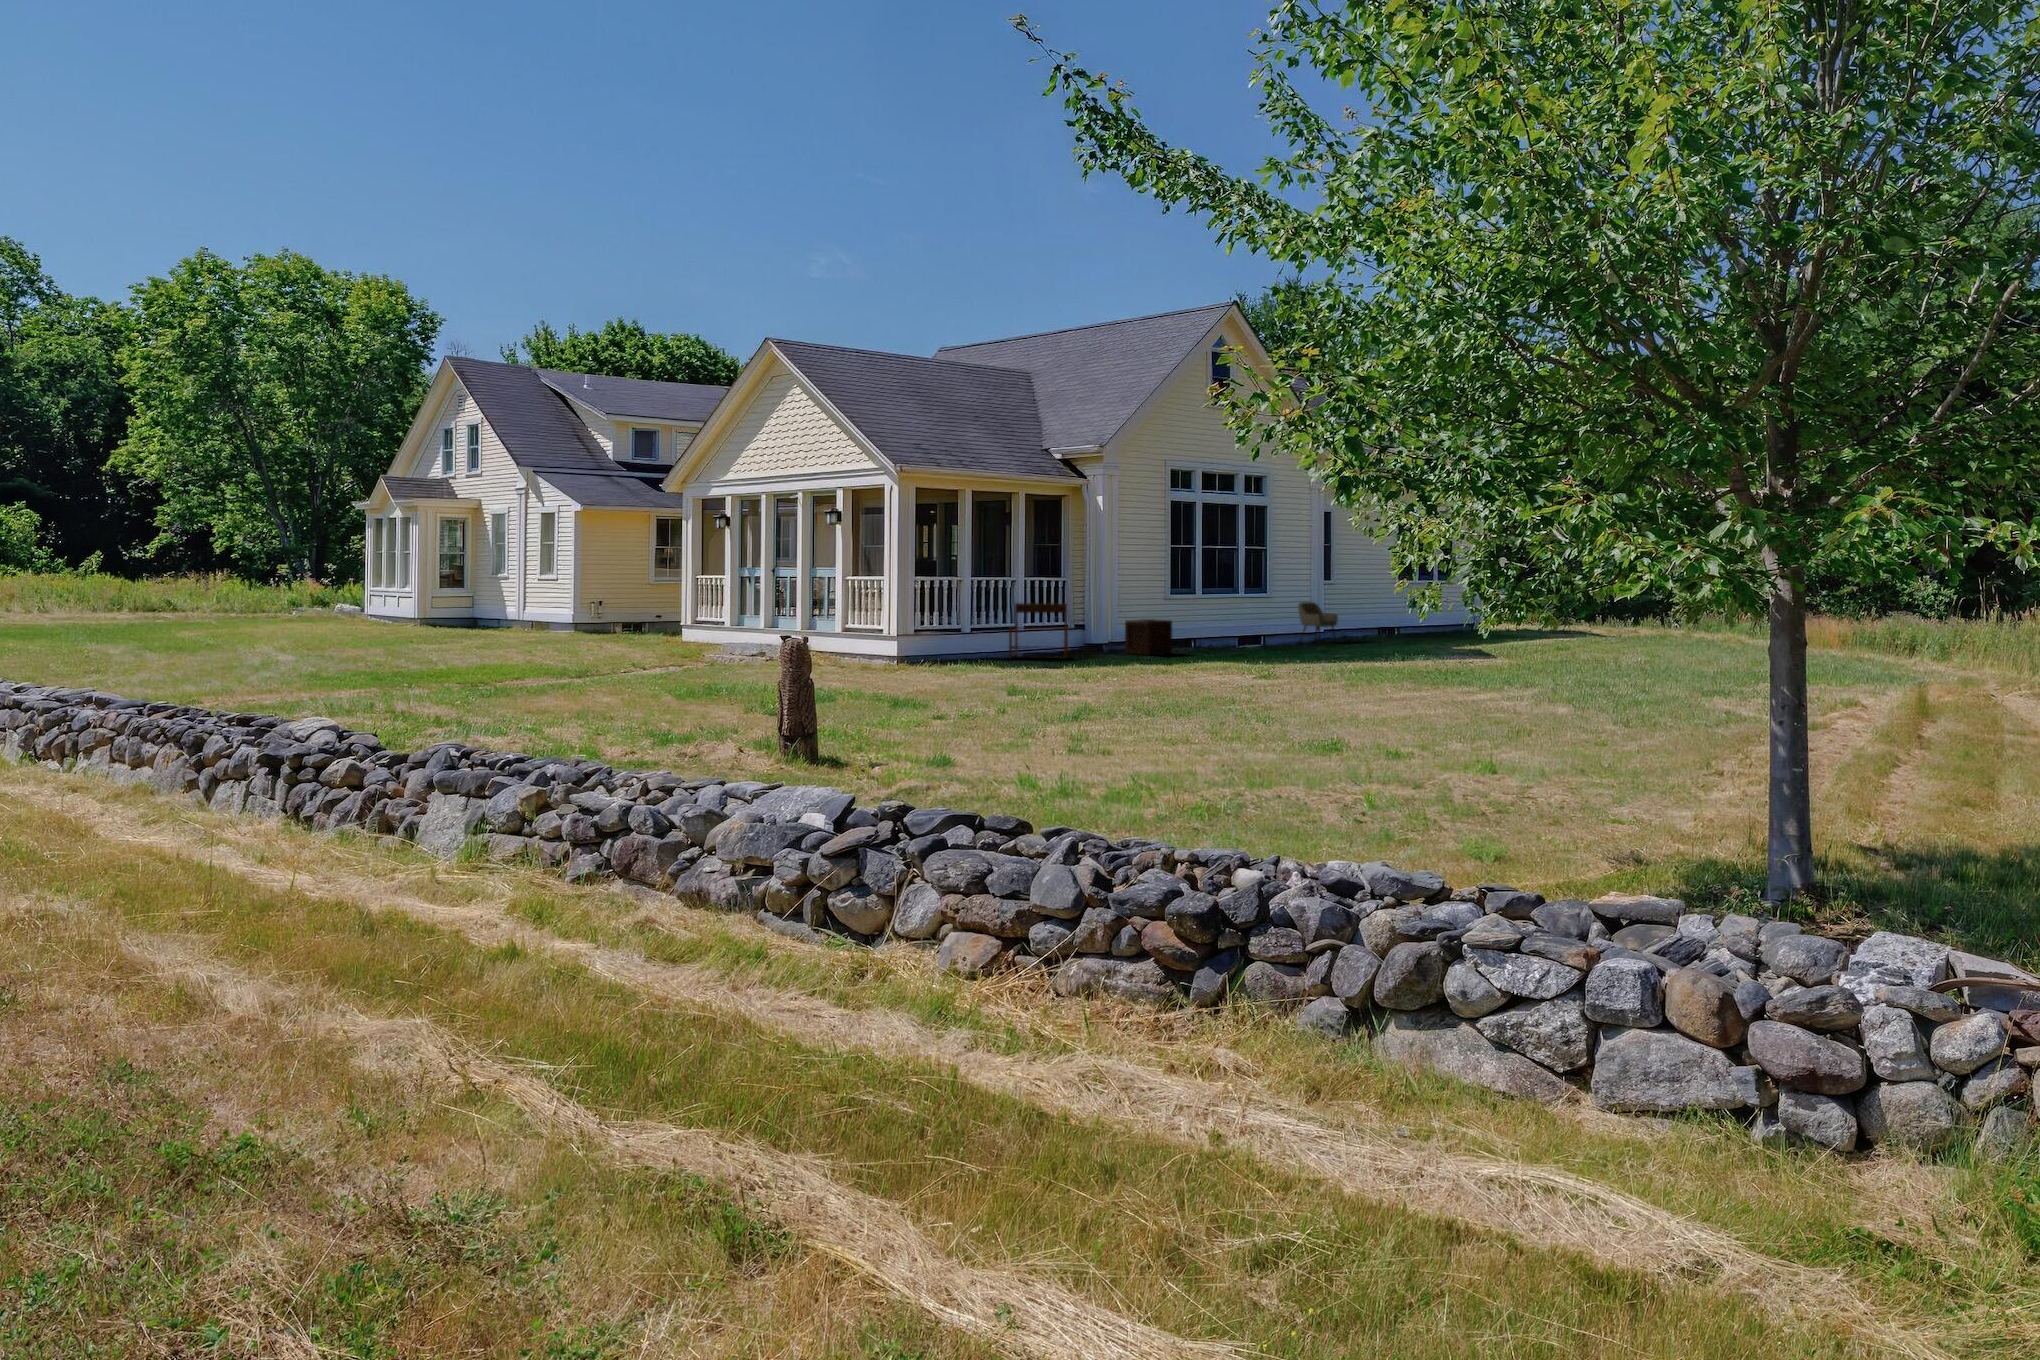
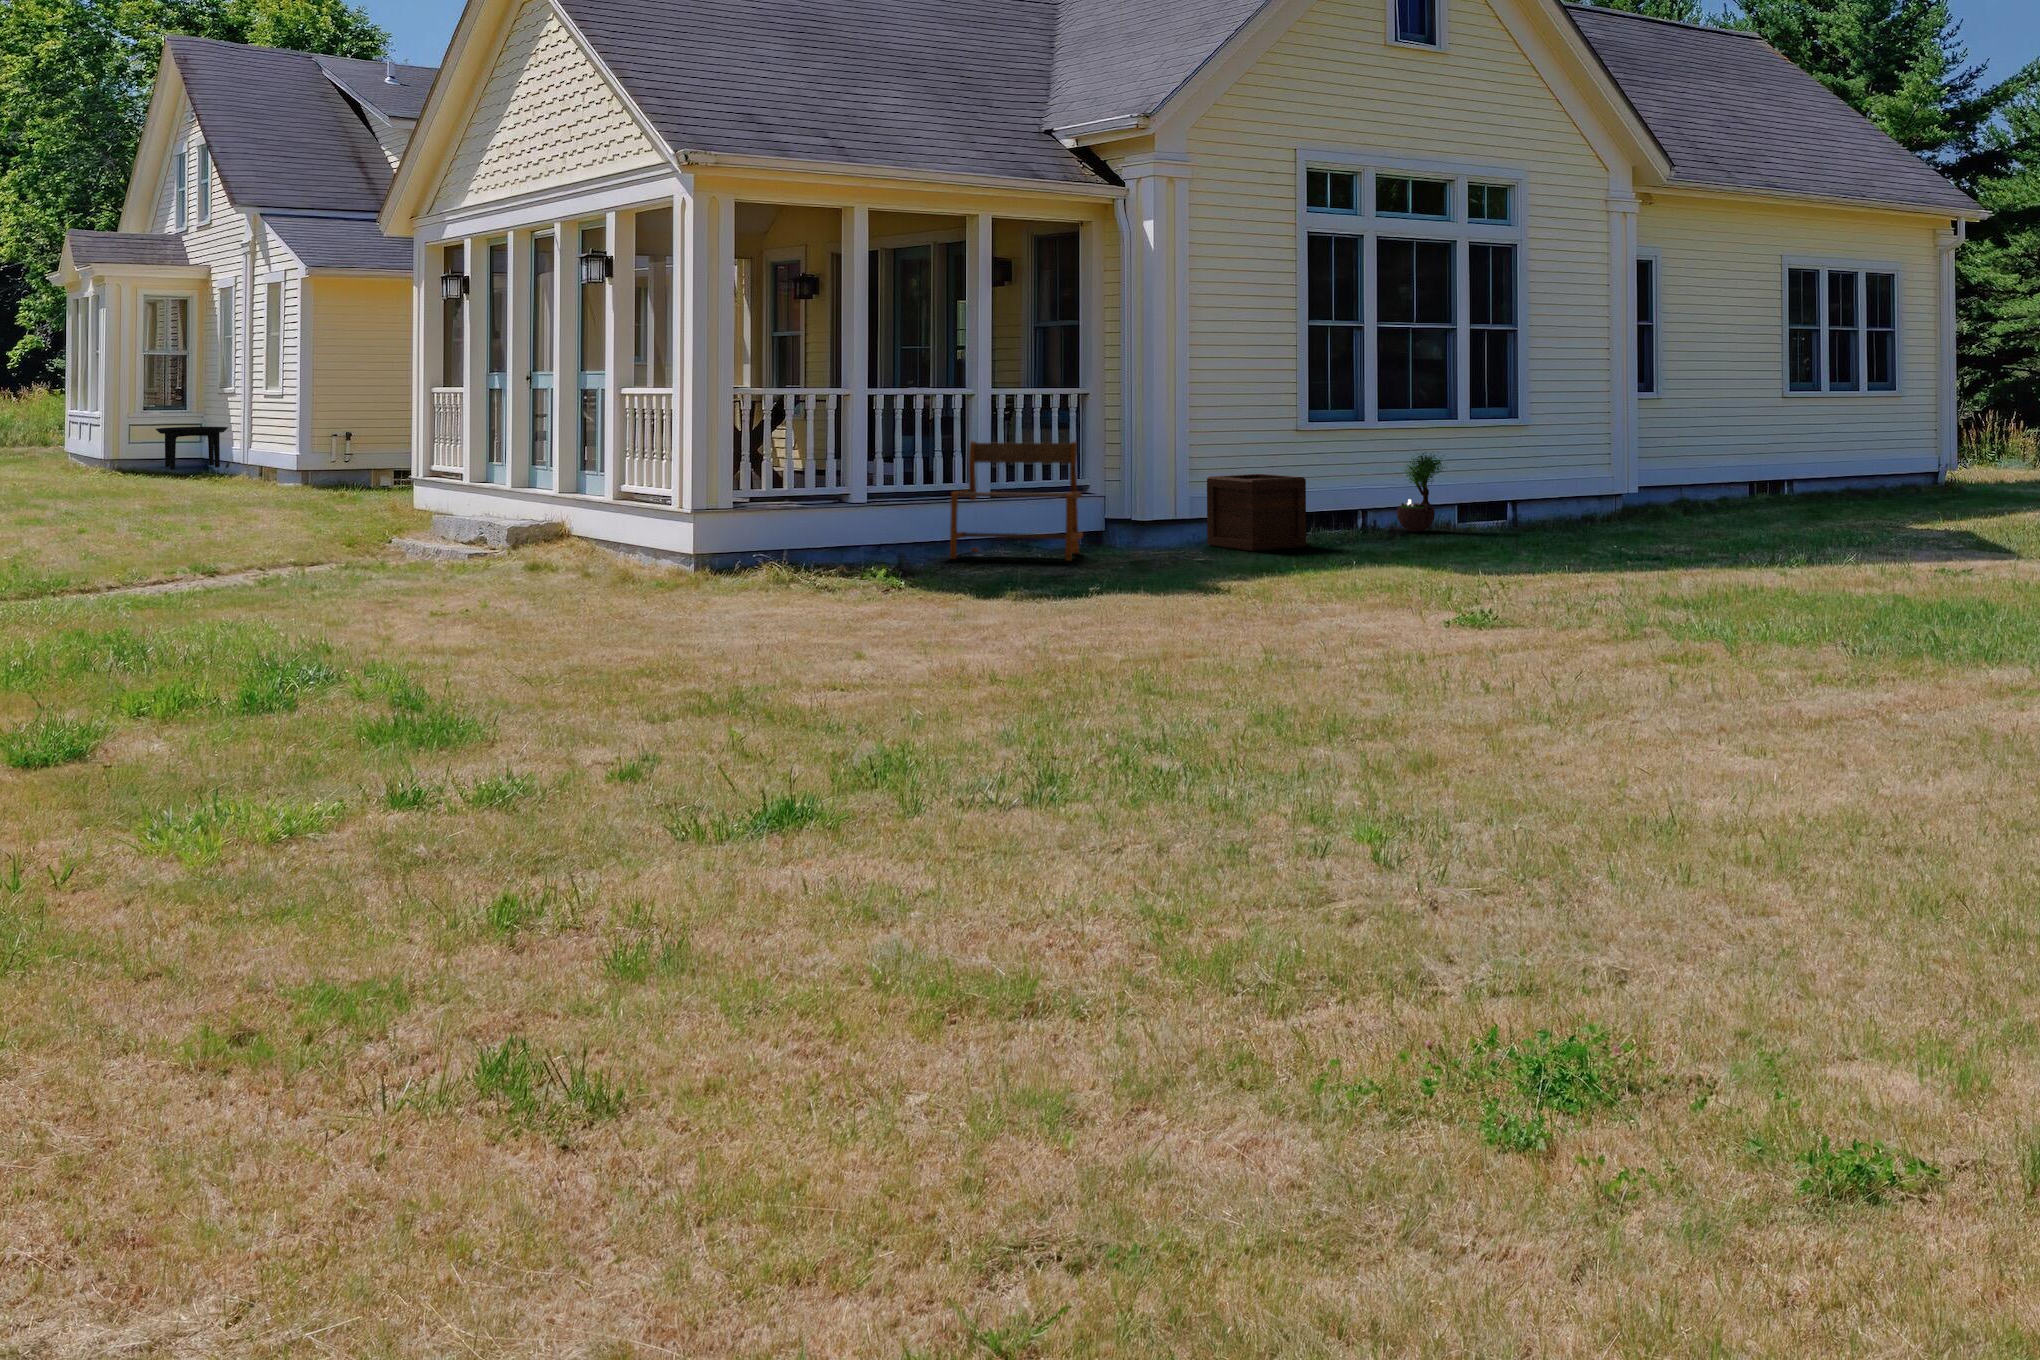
round table: none [455,598,499,624] -> present [156,427,228,469]
chair: present [1298,602,1338,642] -> none [1581,436,1662,521]
potted tree: none [1212,607,1236,648] -> present [1397,452,1445,532]

